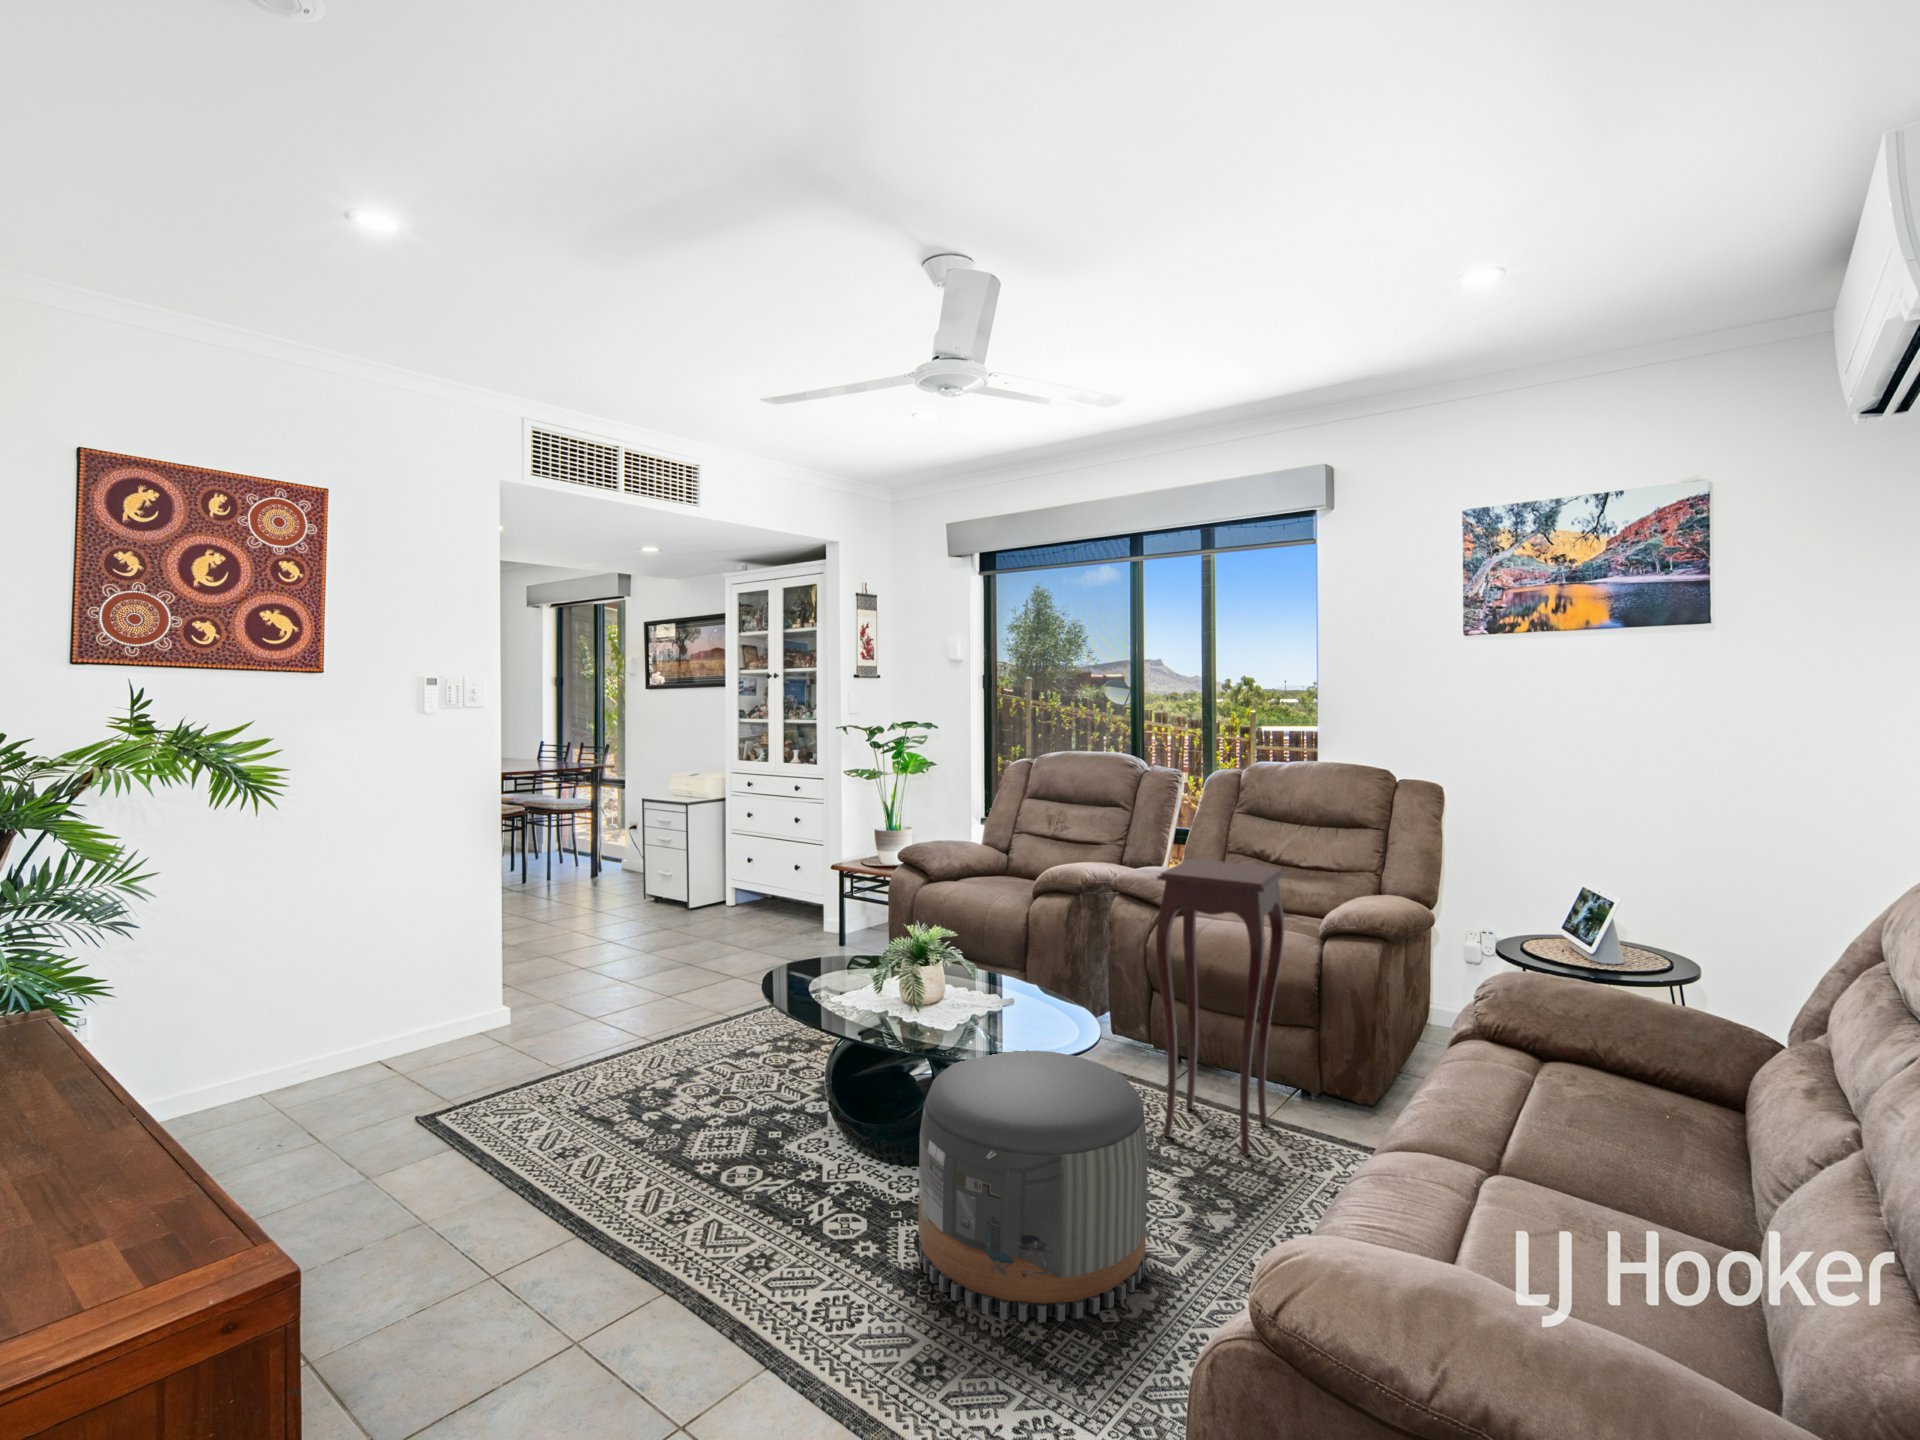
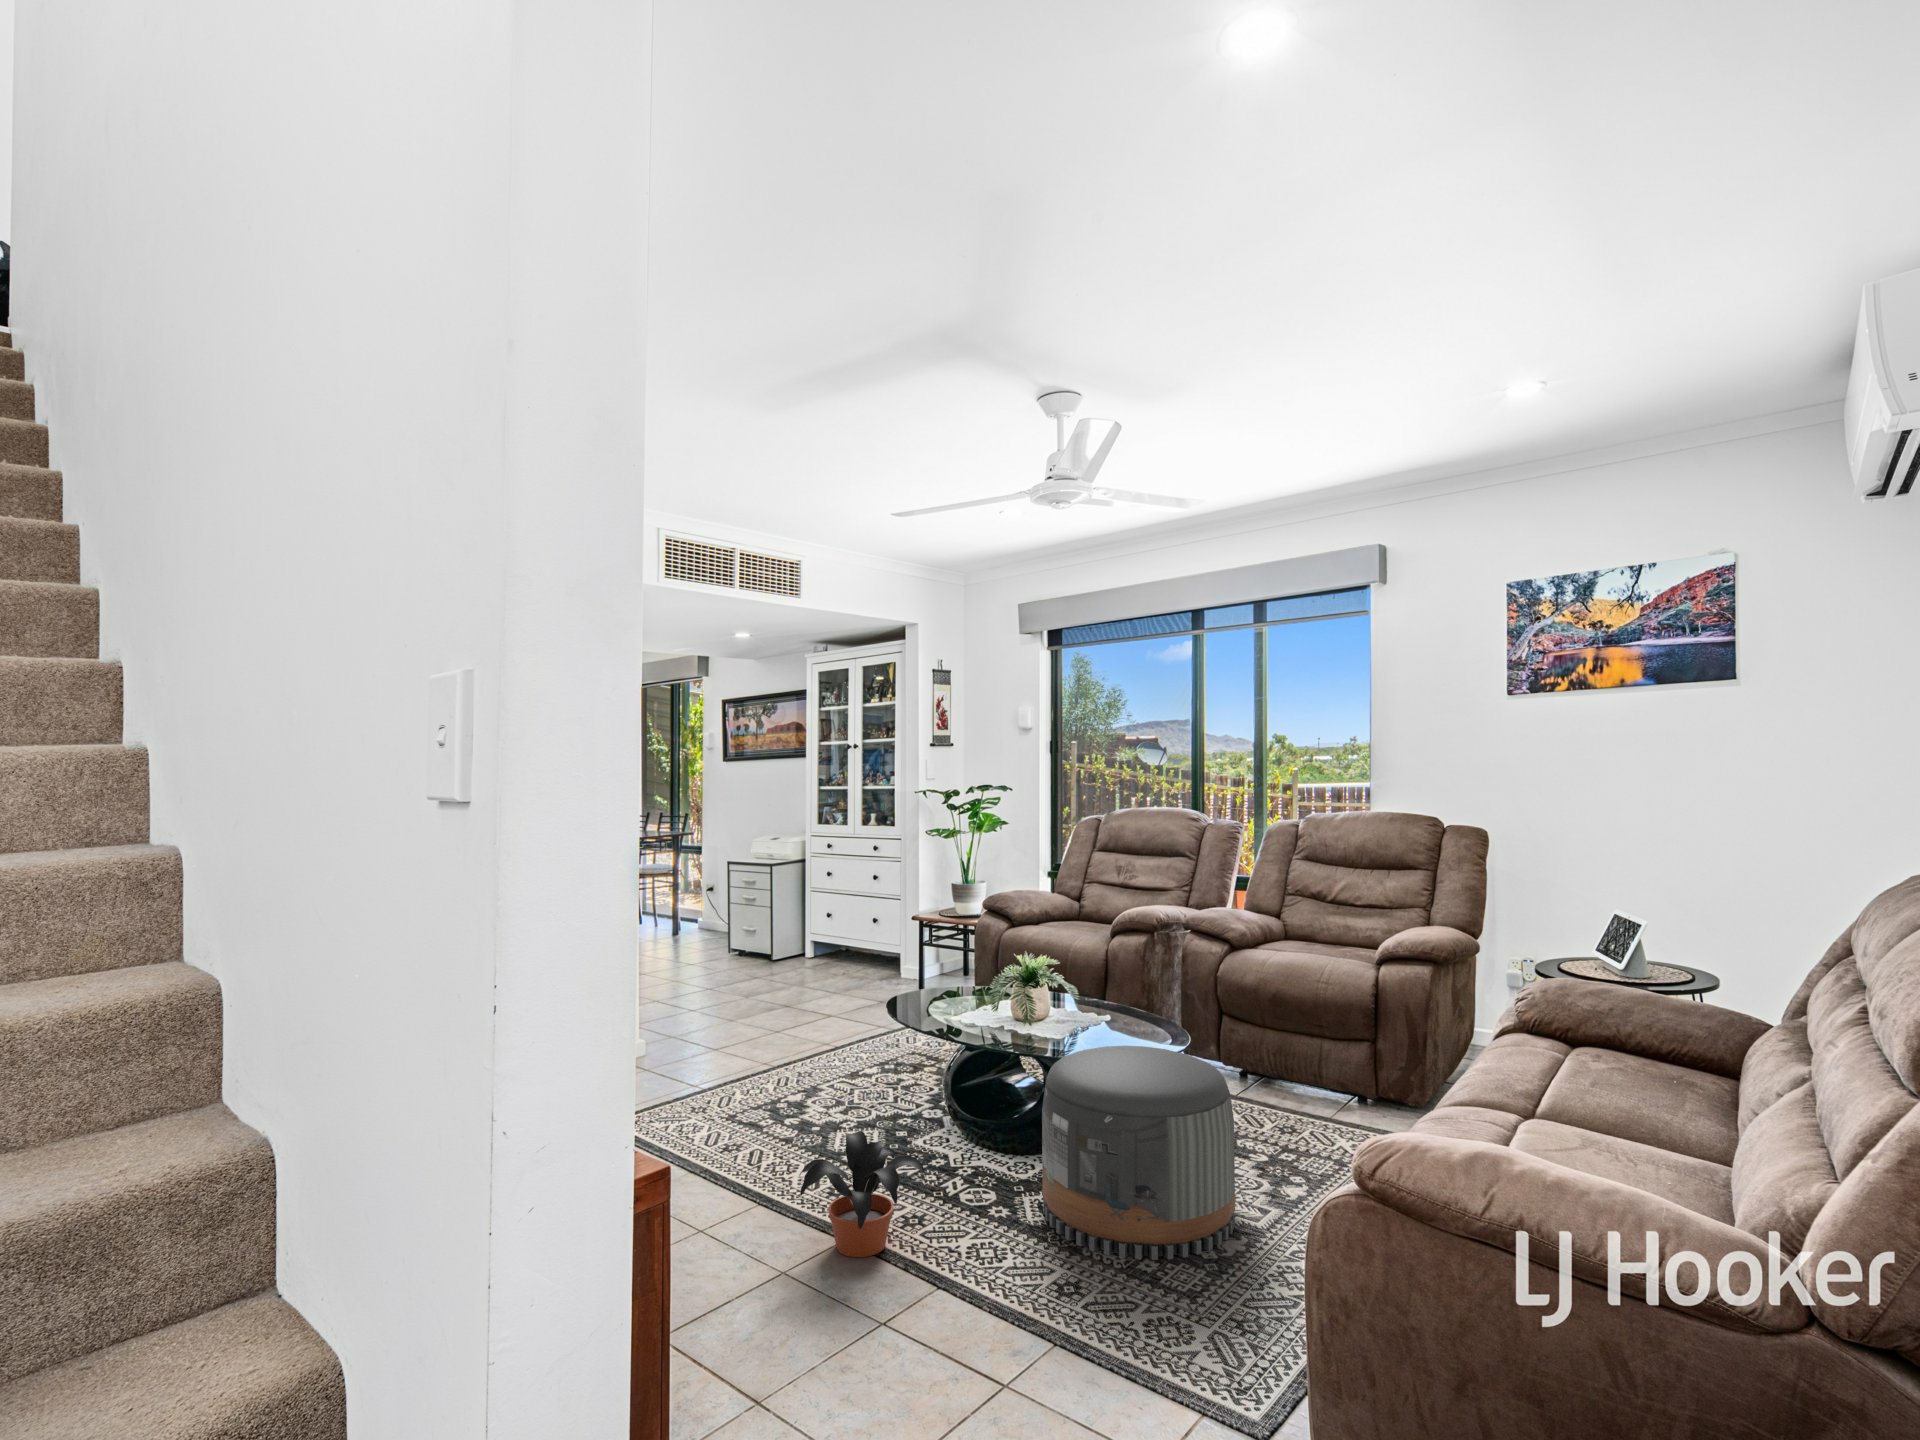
side table: present [1156,859,1286,1156] -> none [1224,891,1335,1146]
potted plant: none [606,1157,771,1317] -> present [799,1131,926,1257]

